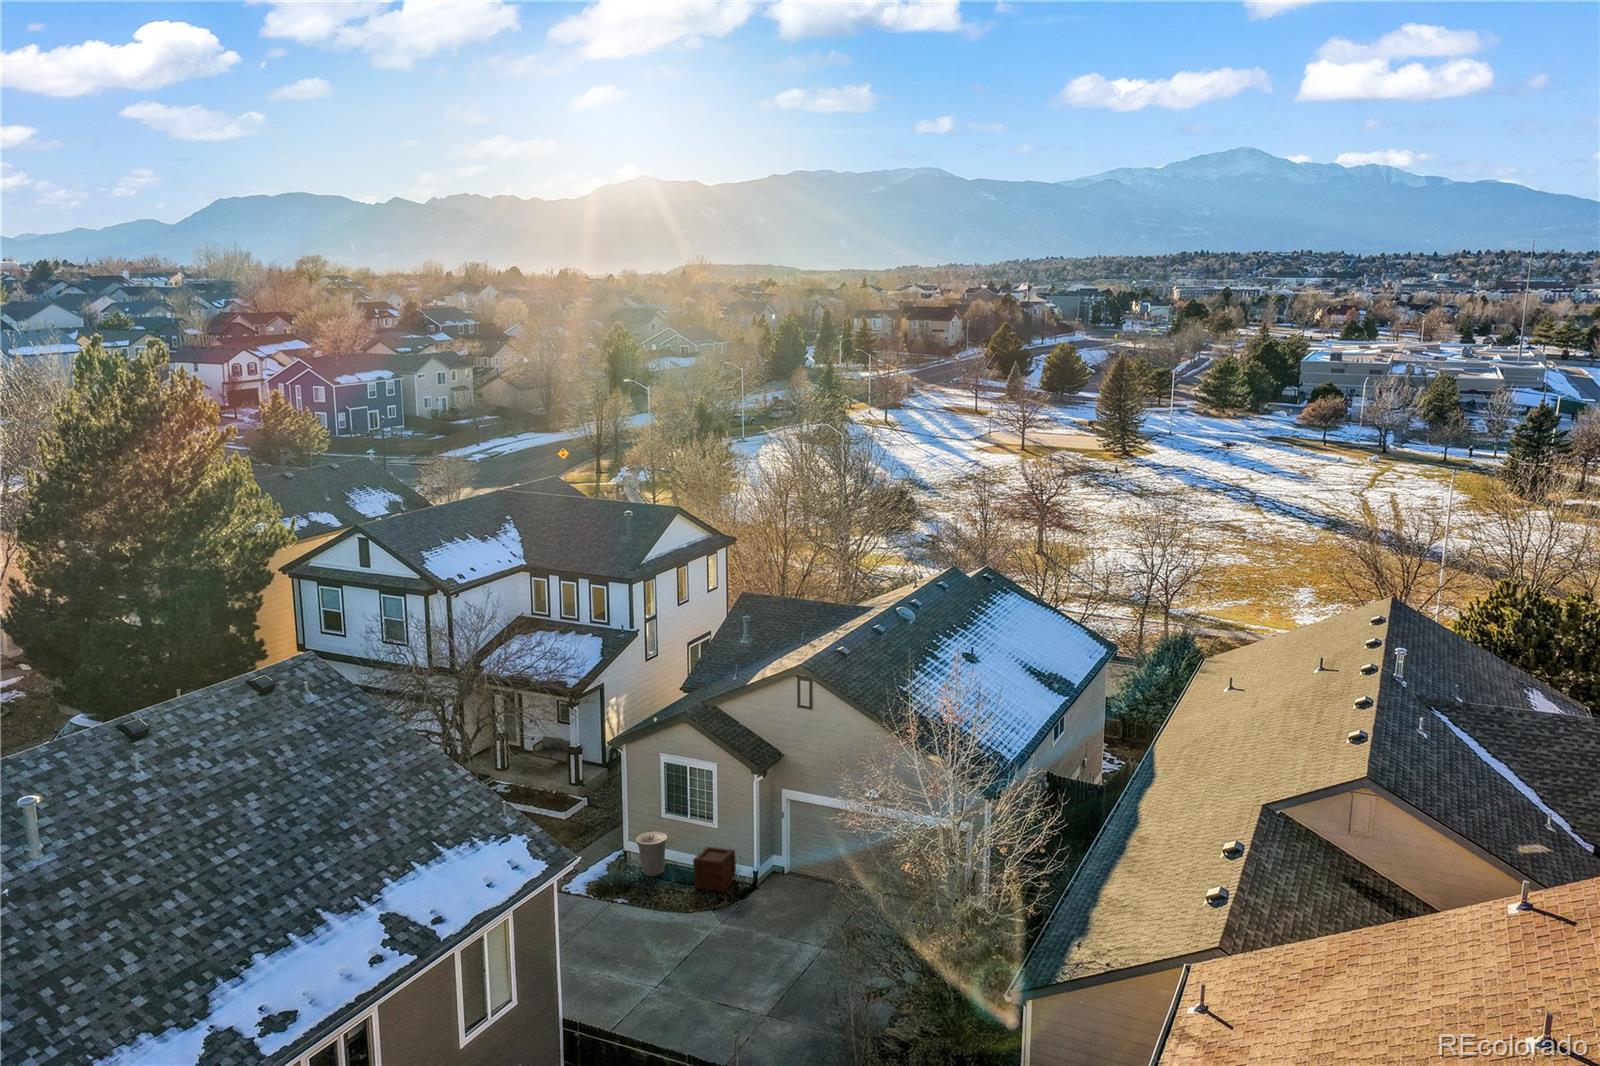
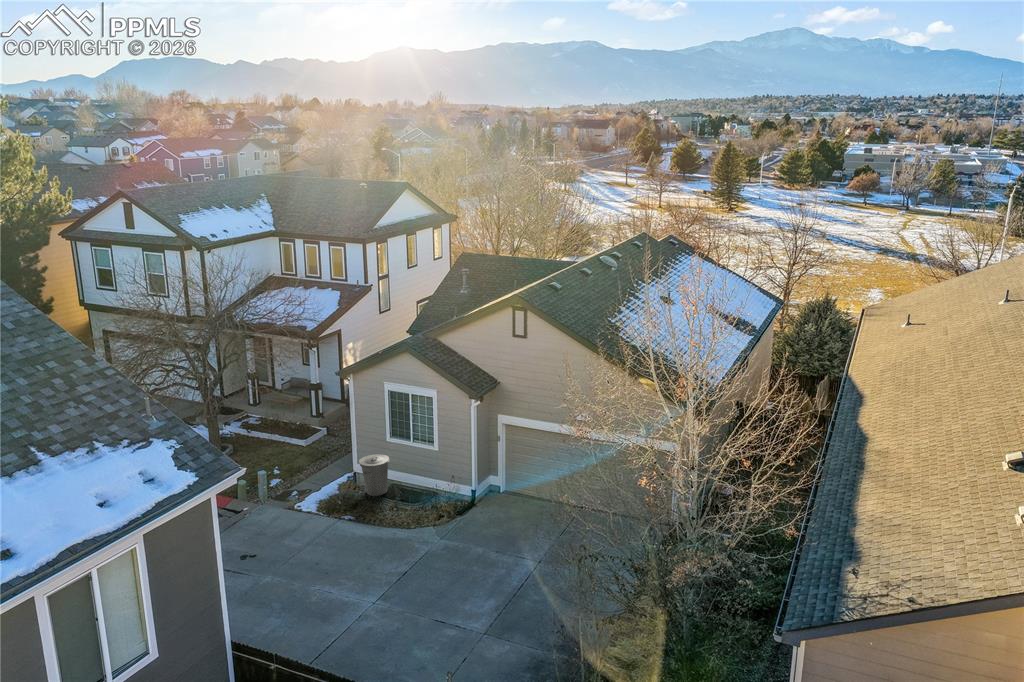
wooden crate: present [693,847,736,892] -> none [413,468,456,511]

